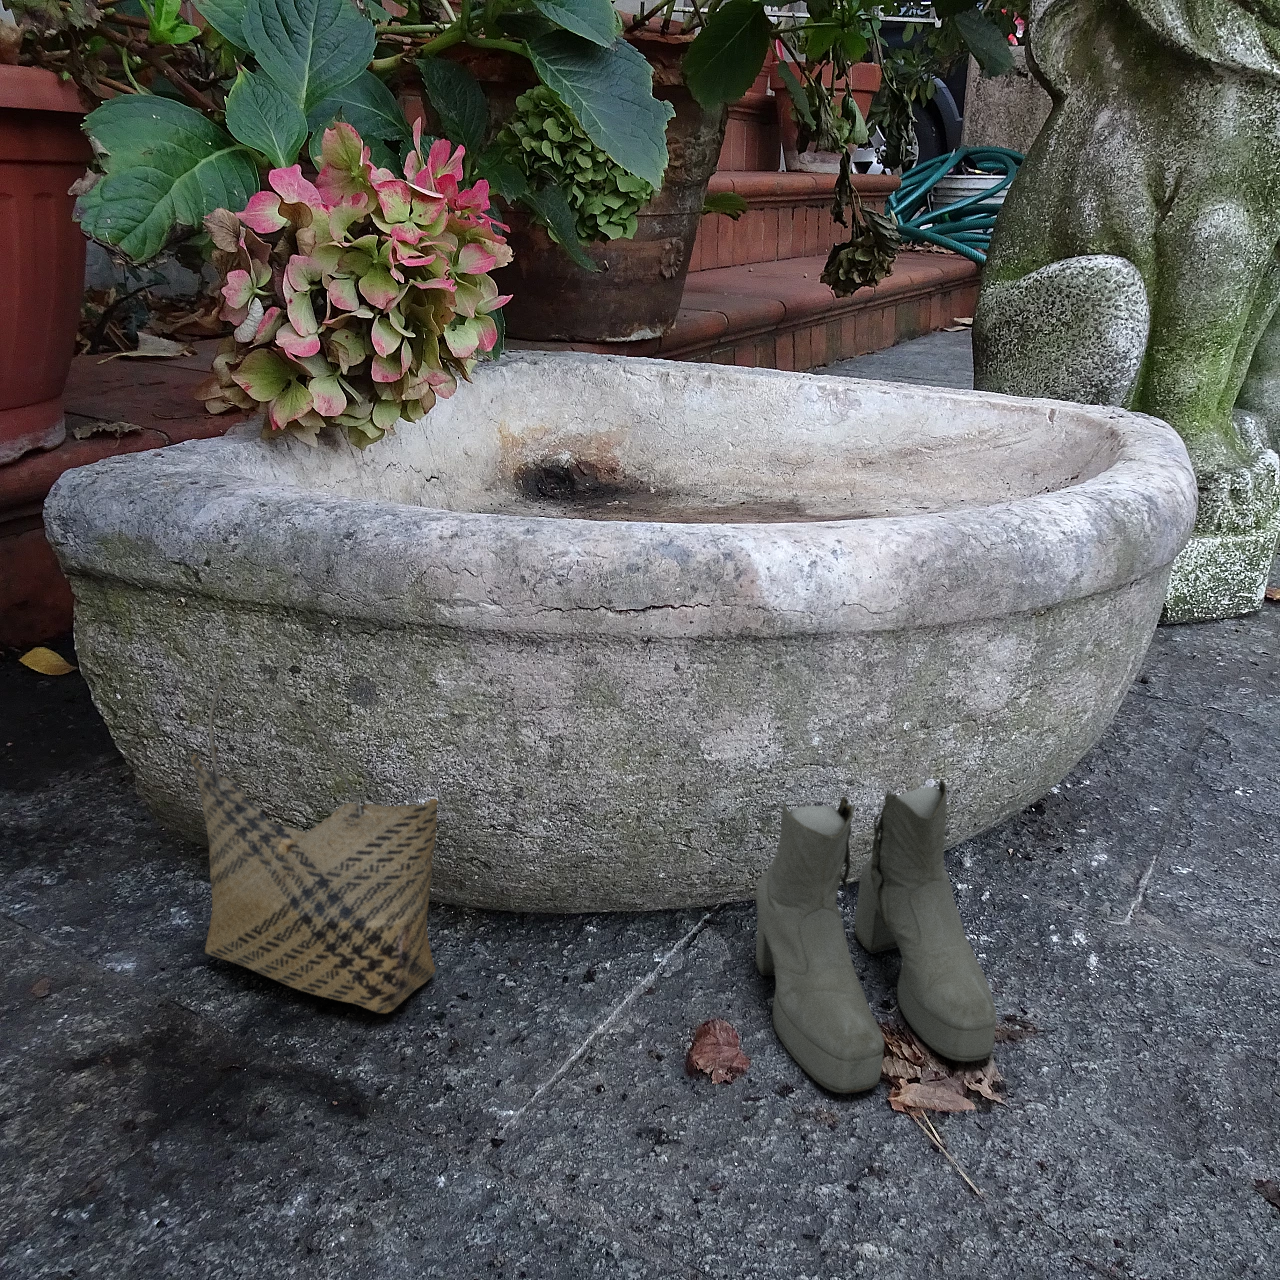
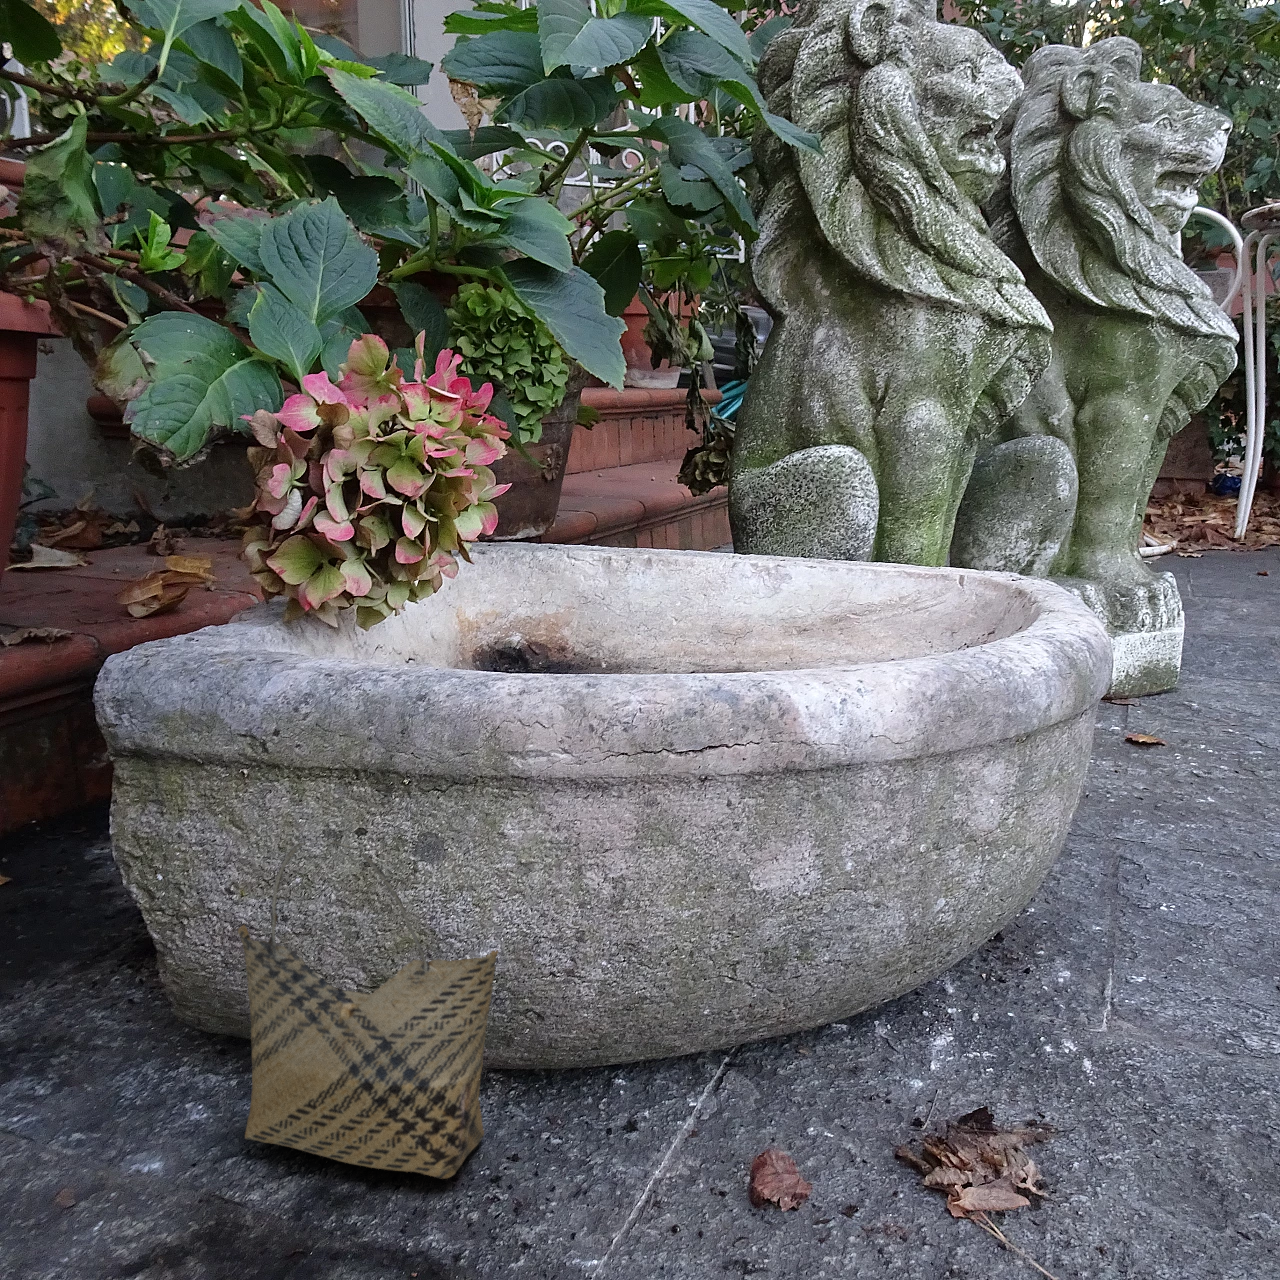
boots: present [756,779,997,1094] -> none [786,893,1031,1206]

